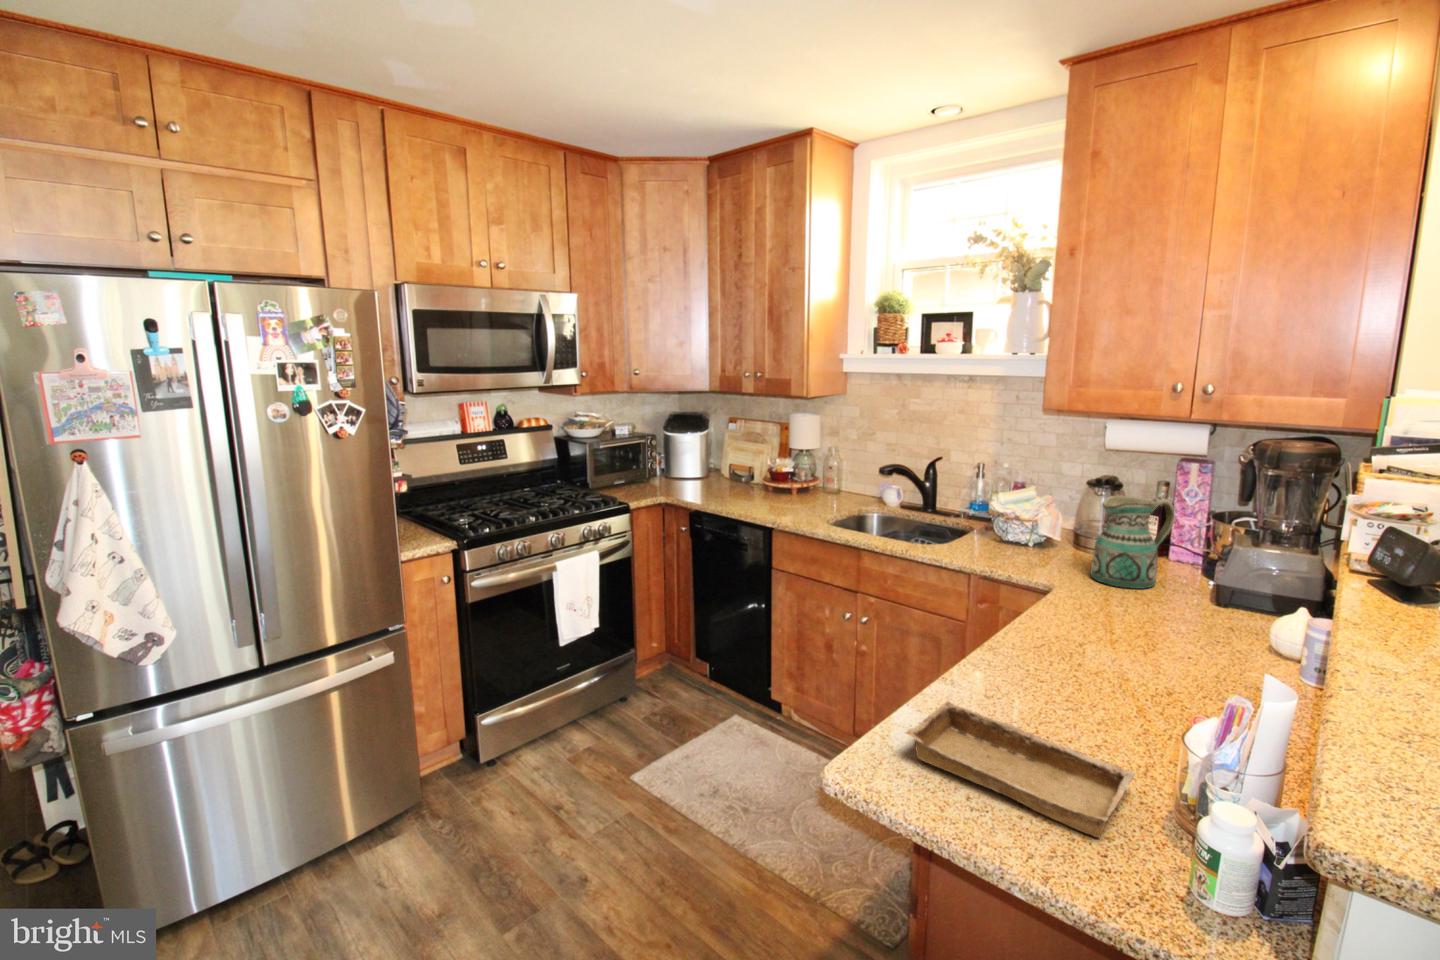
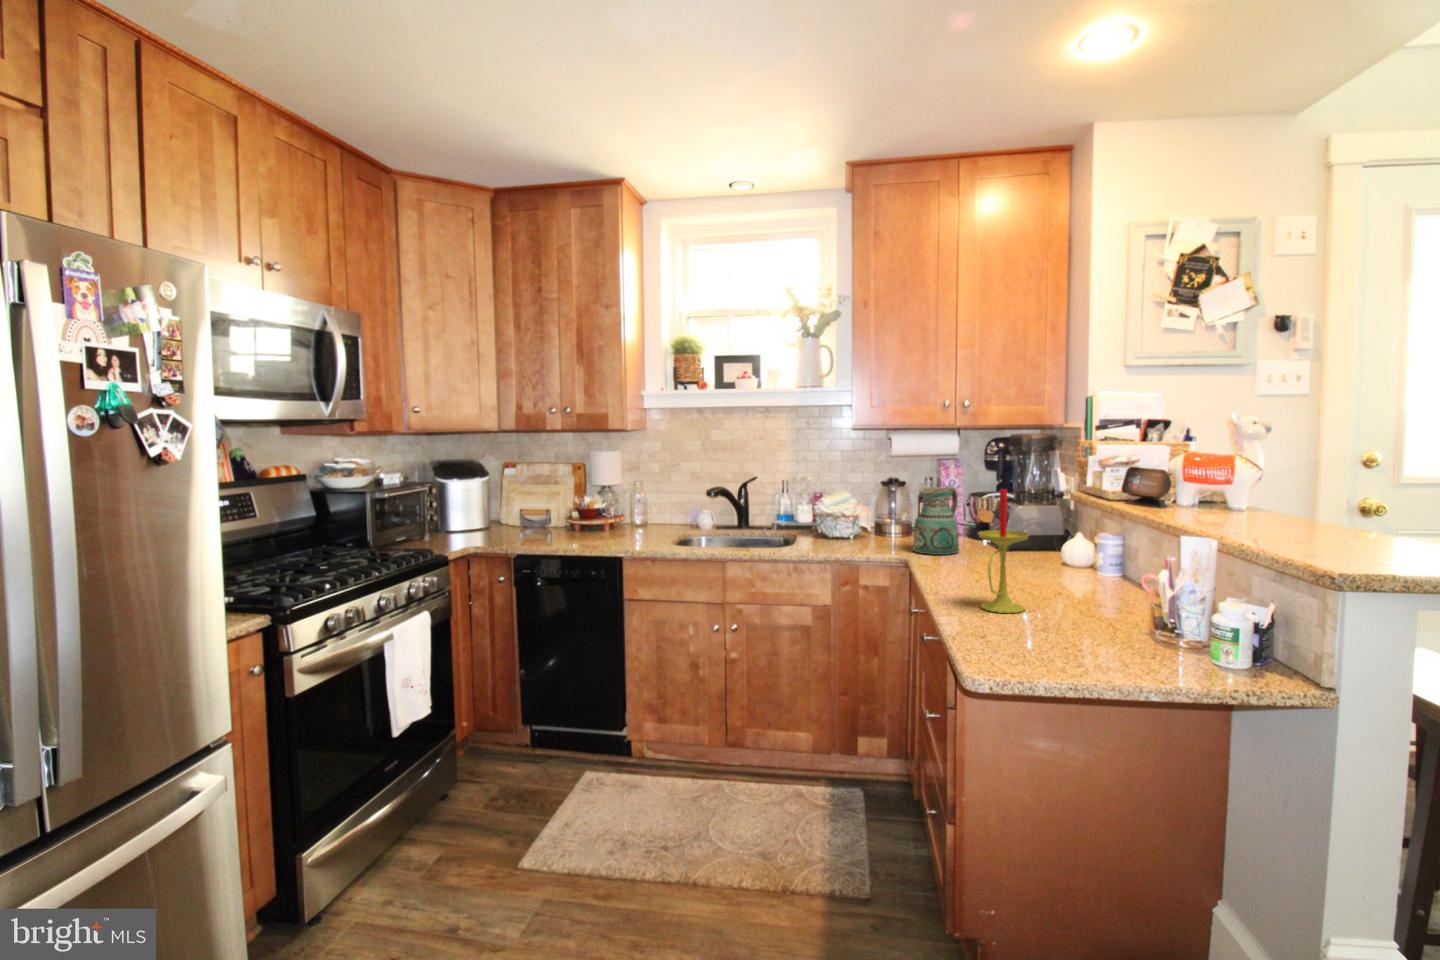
candle: none [1008,536,1088,703] -> present [978,489,1029,613]
tray: present [906,701,1136,837] -> none [986,615,1163,660]

